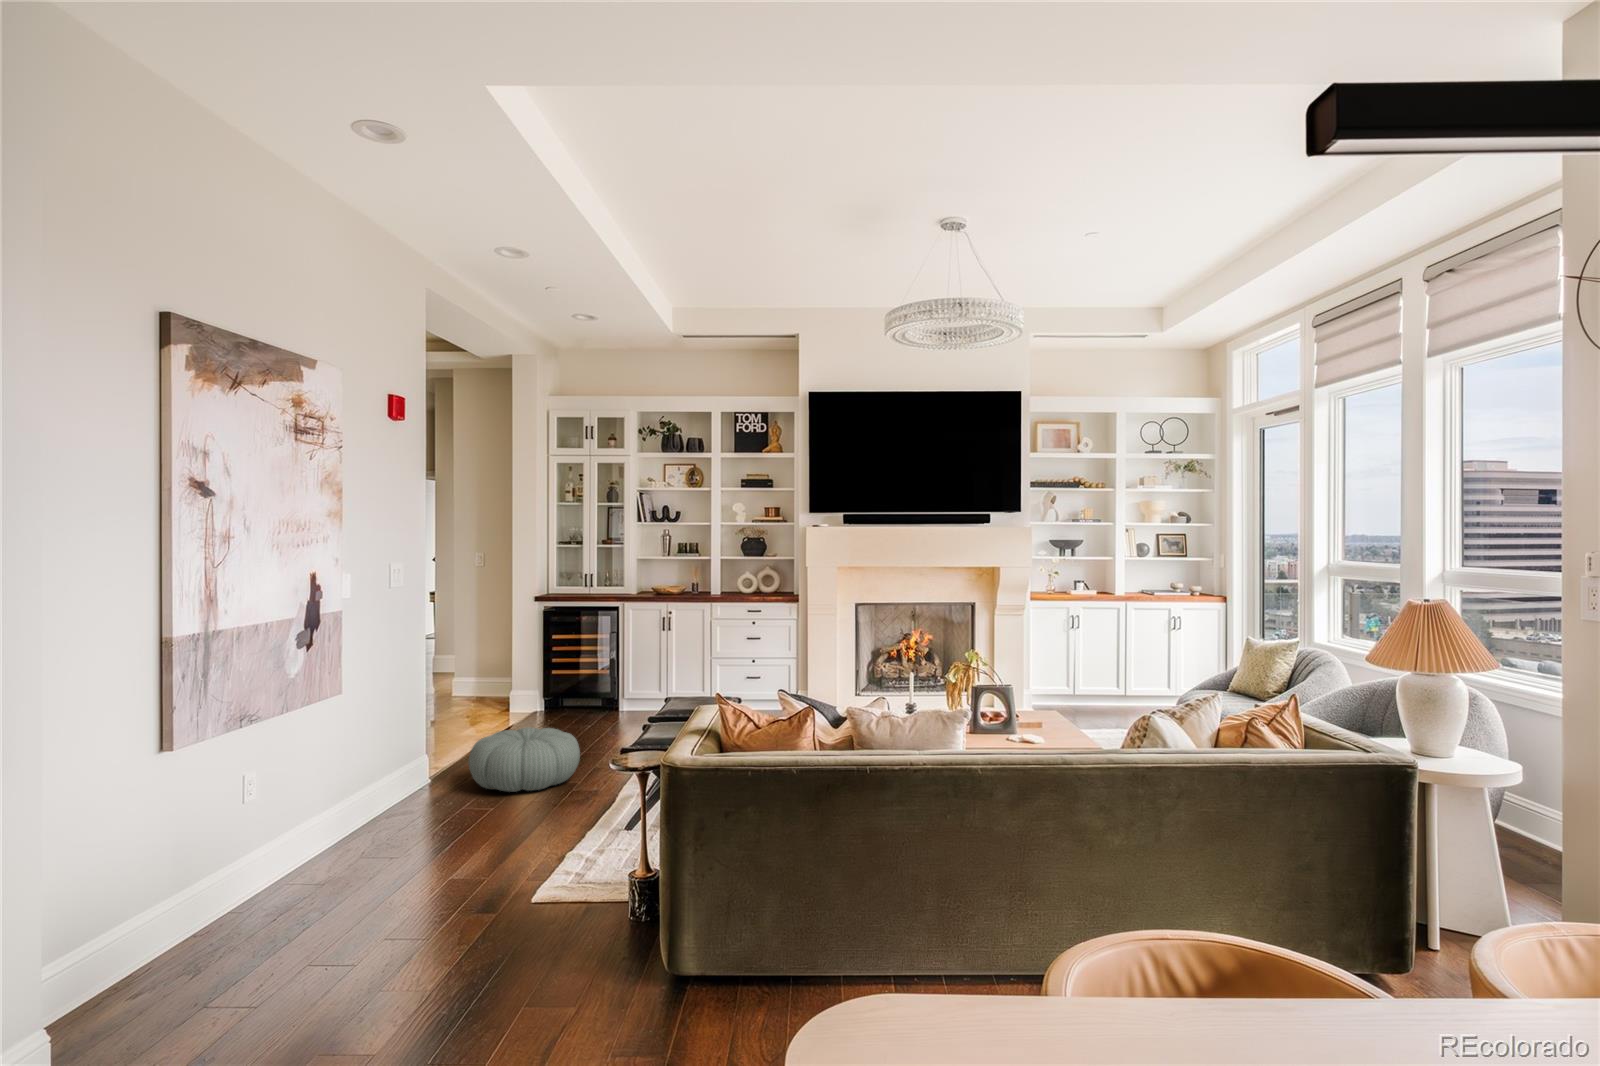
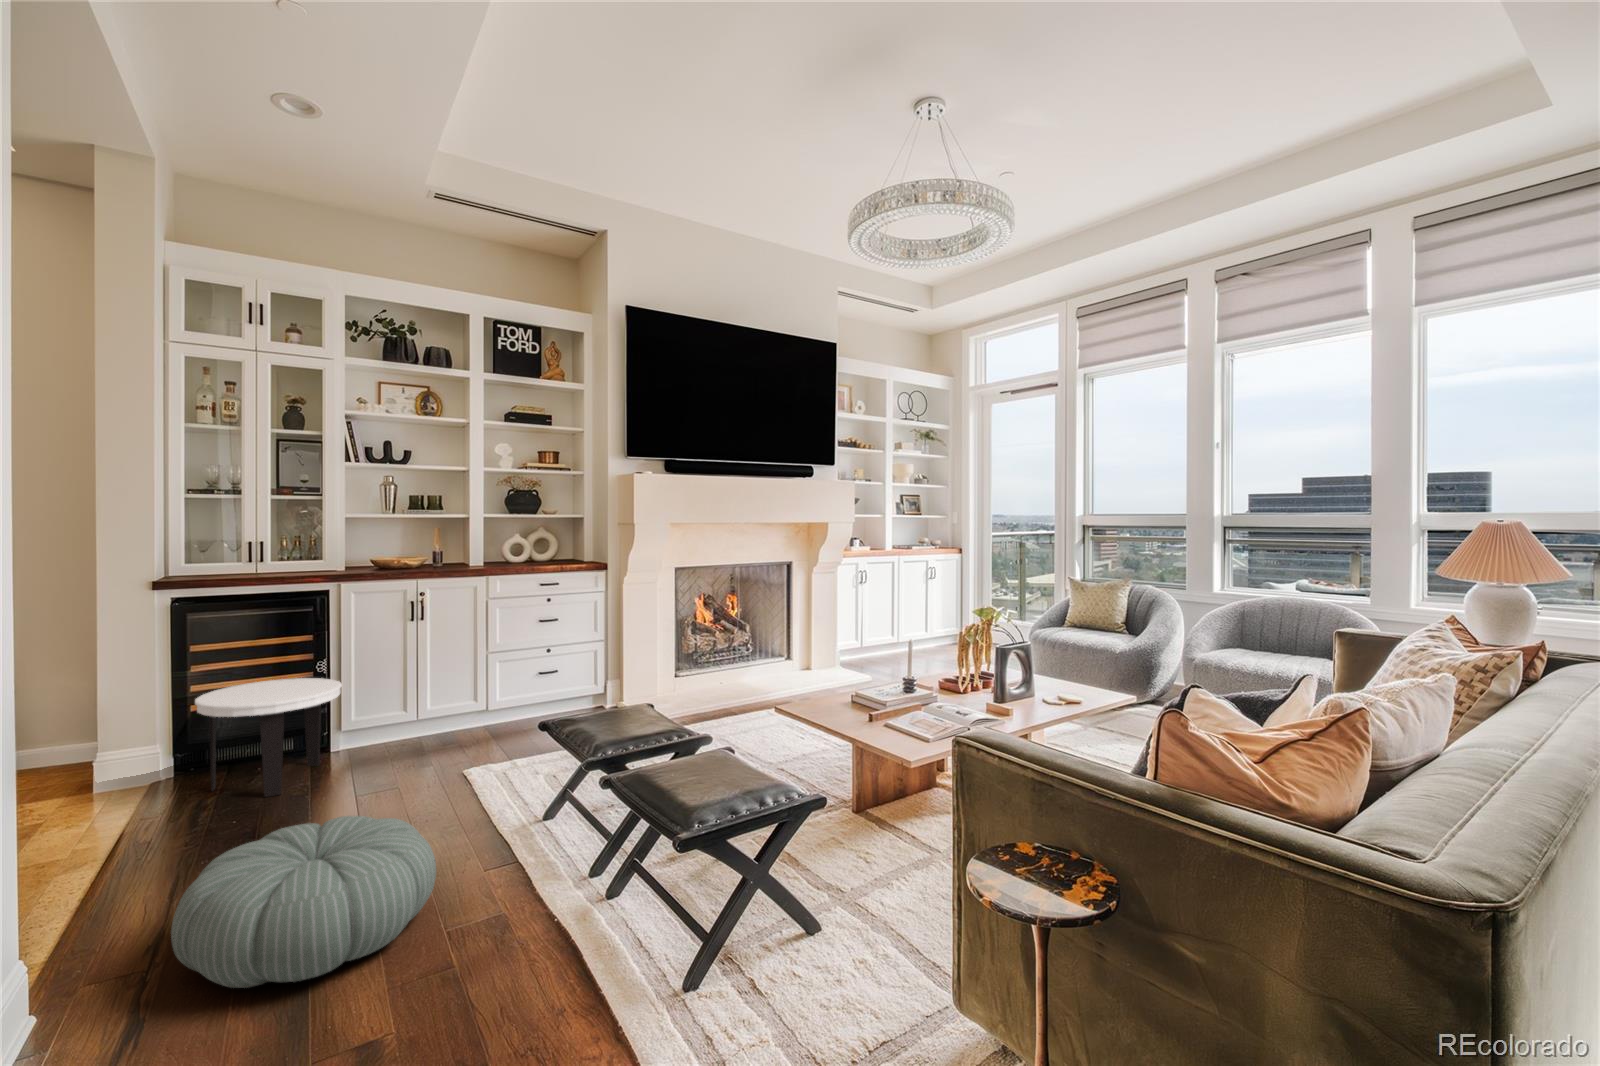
side table: none [542,659,615,725] -> present [195,678,342,797]

